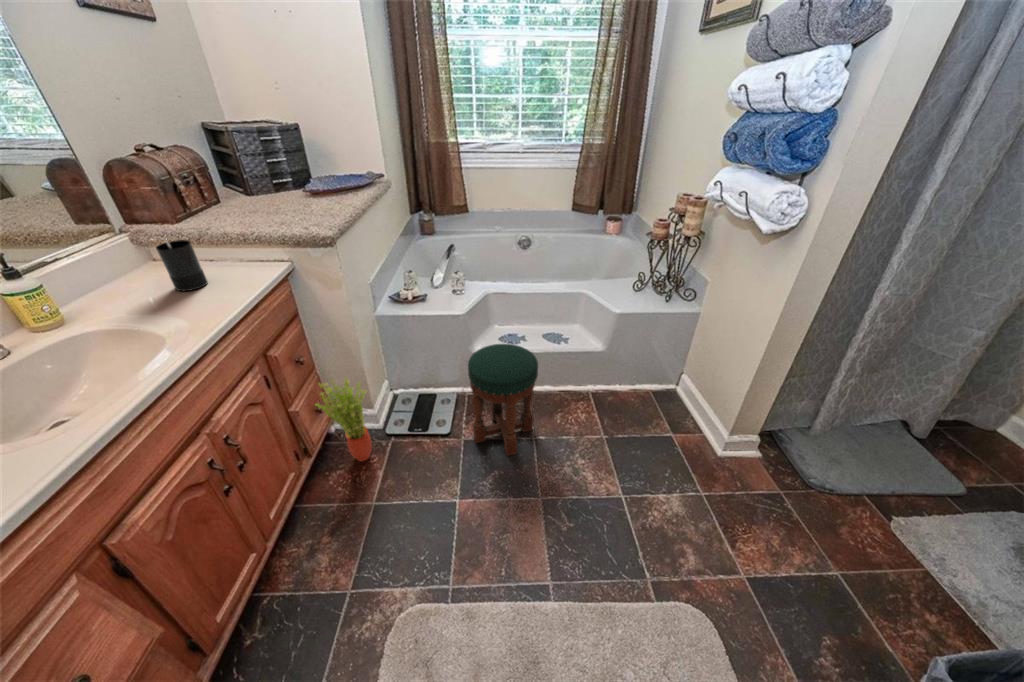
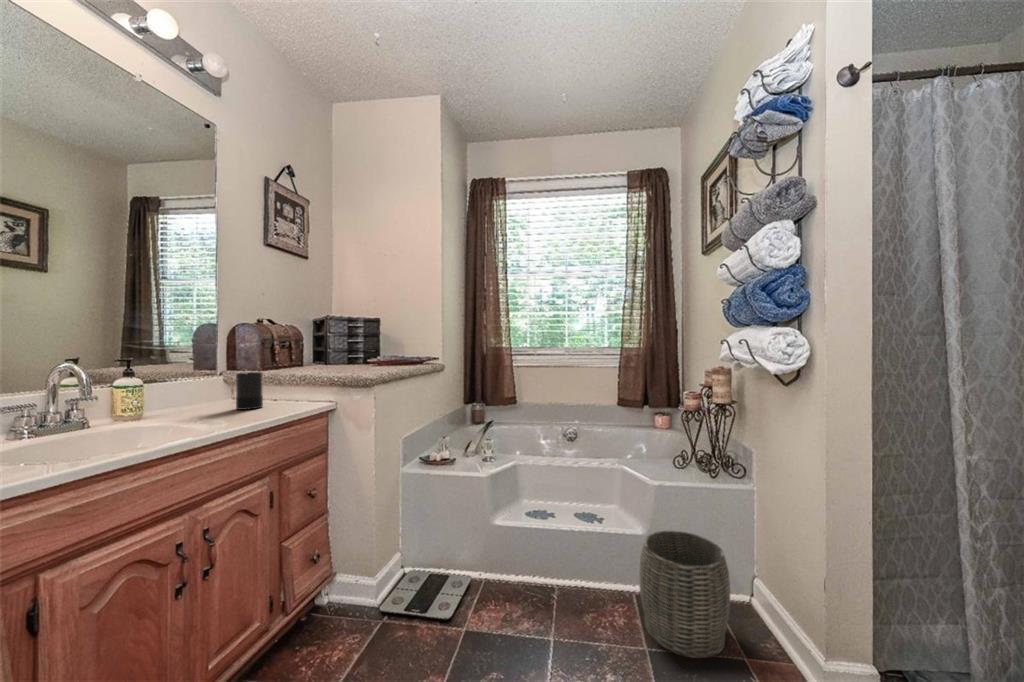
stool: present [468,344,538,456] -> none [474,506,552,657]
woven basket: none [602,349,674,437] -> present [640,531,730,658]
potted plant: present [316,379,372,461] -> none [309,514,365,638]

